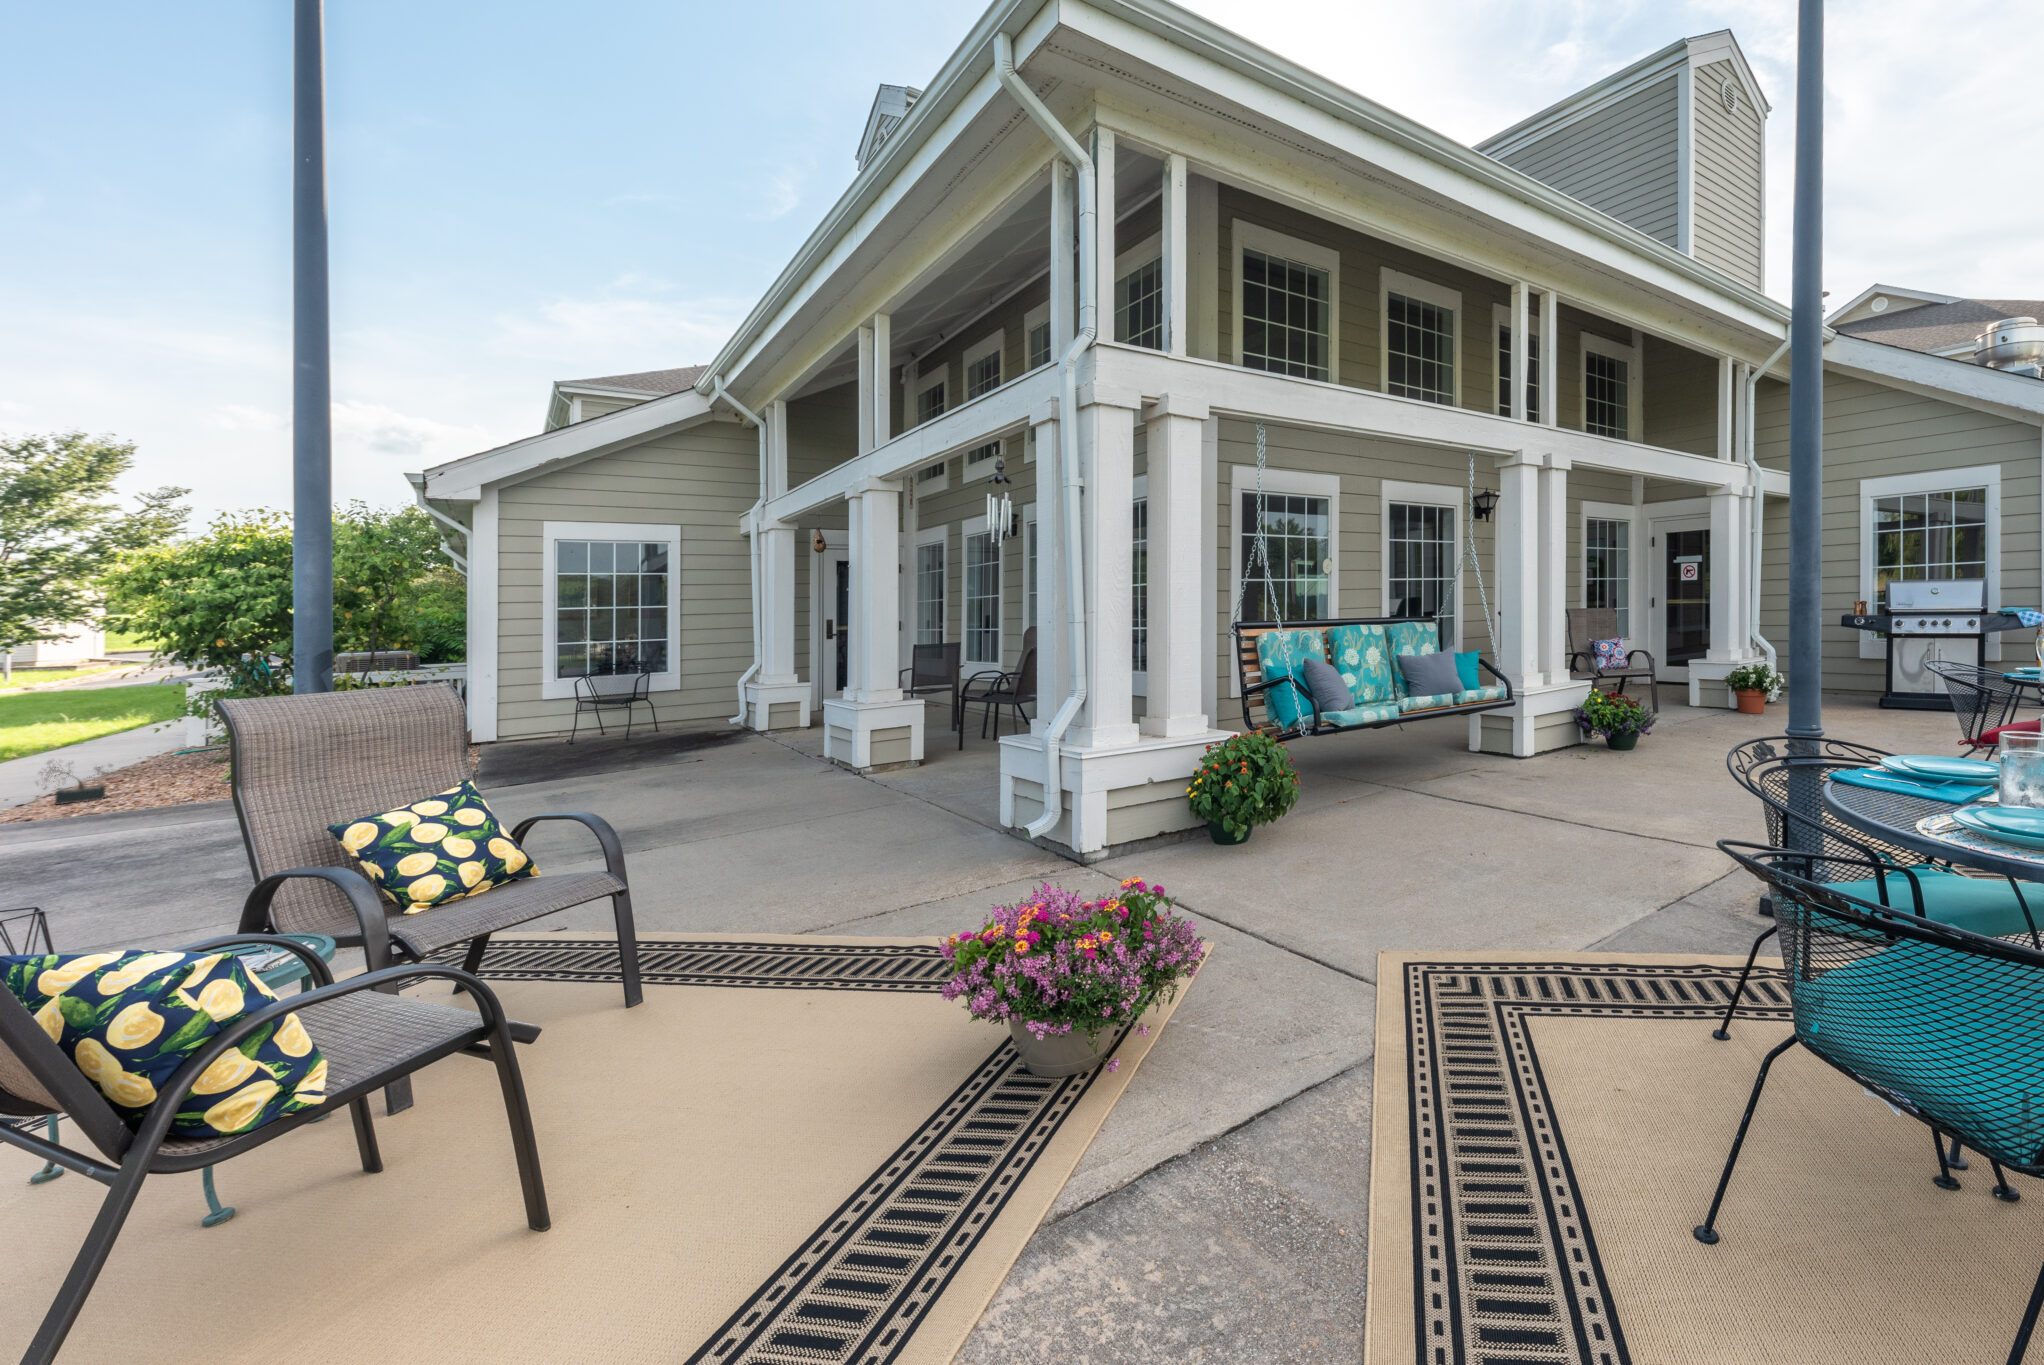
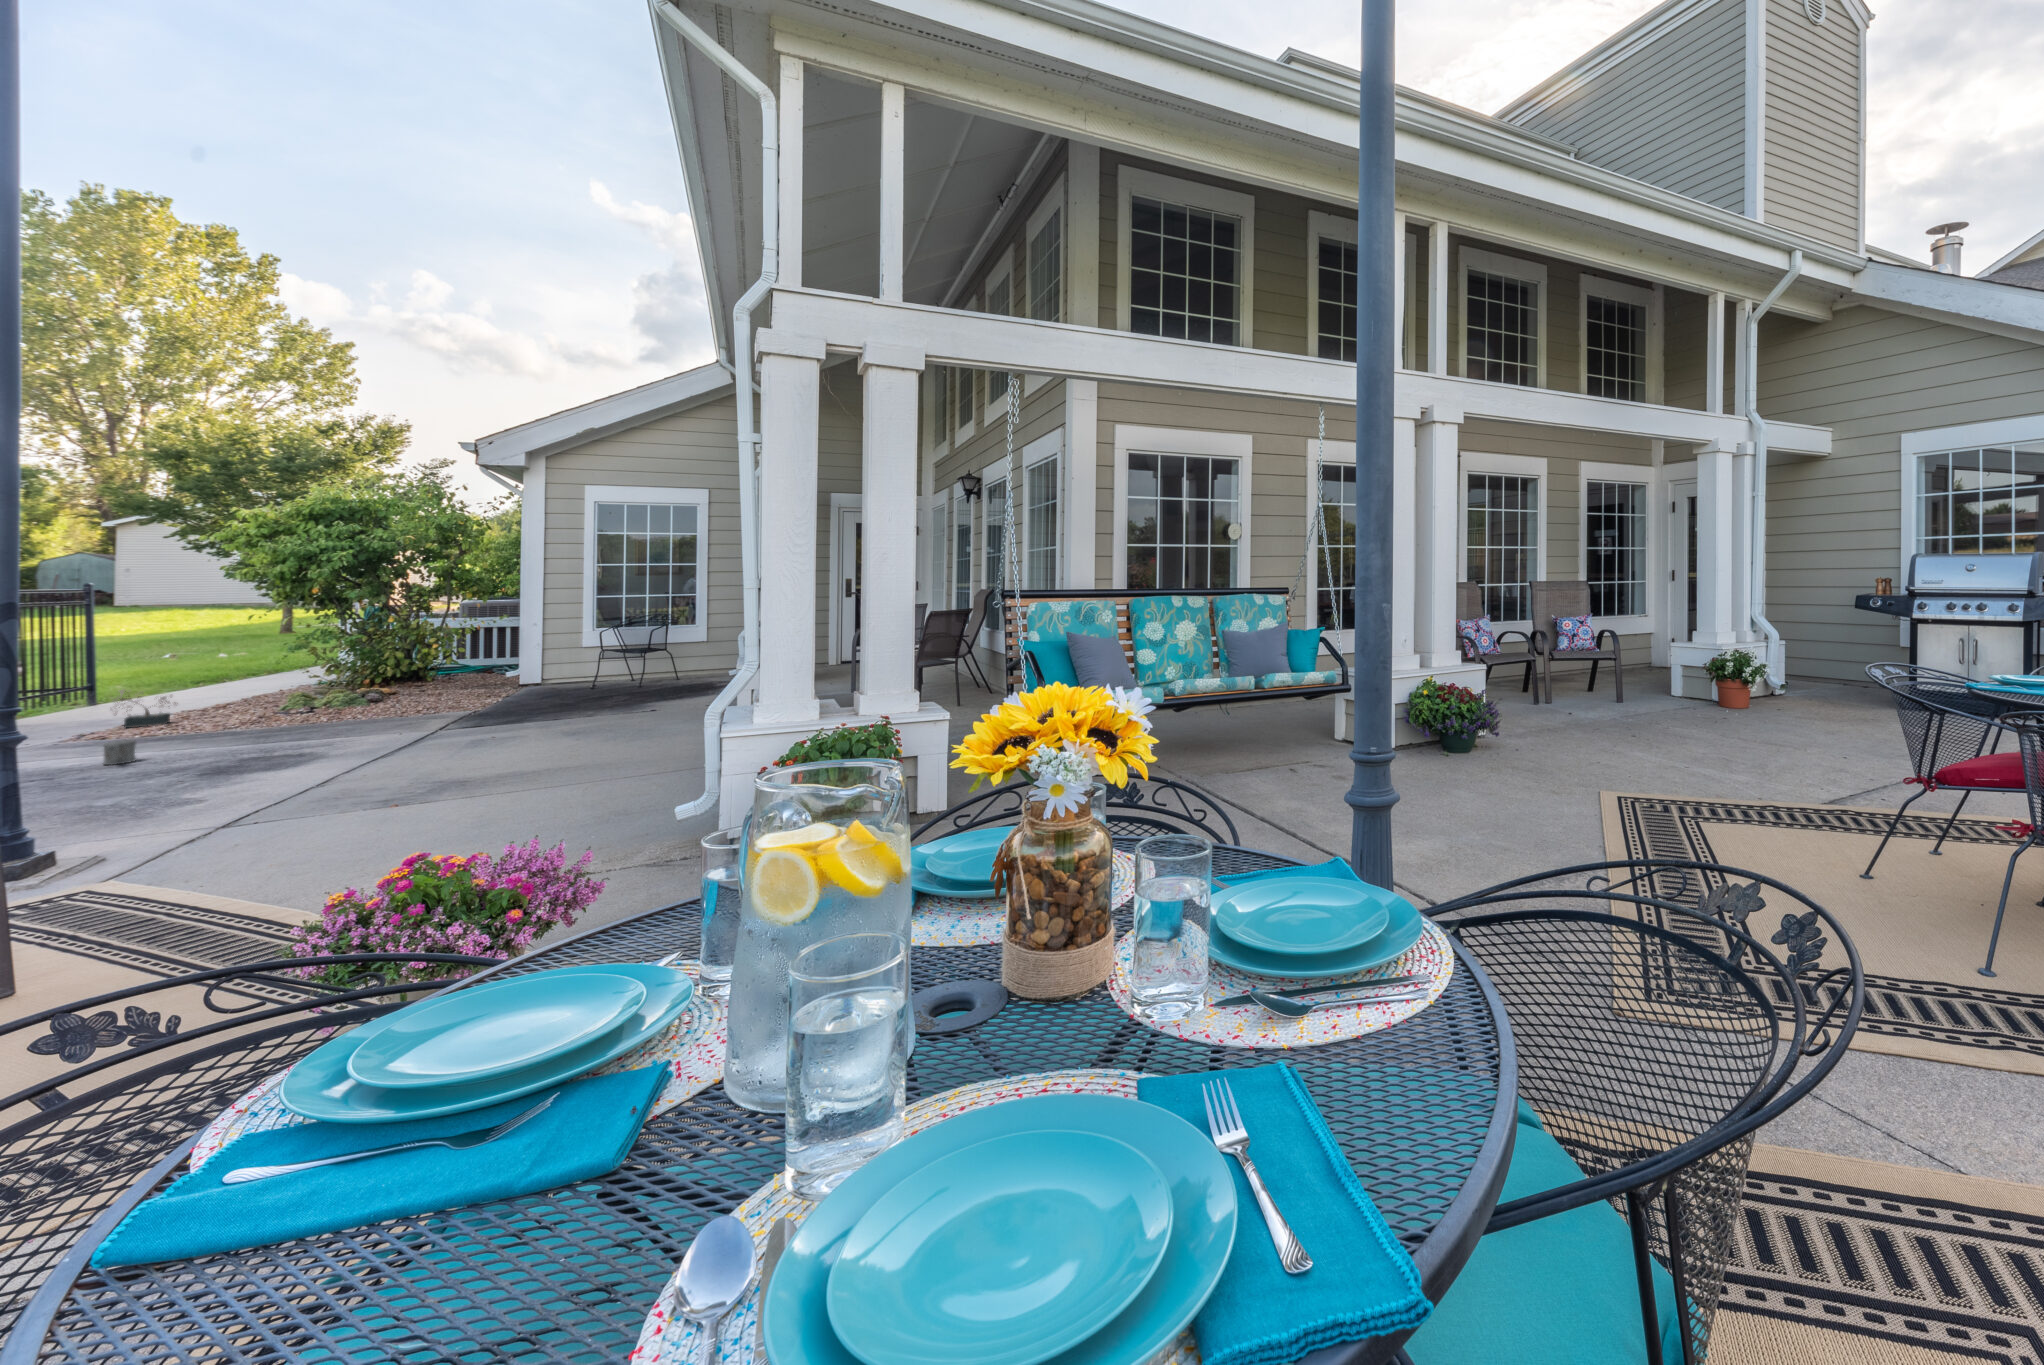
watering can: none [127,808,165,838] -> present [103,739,136,765]

